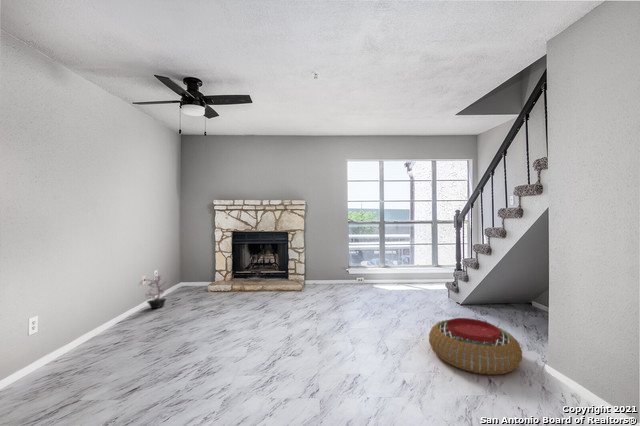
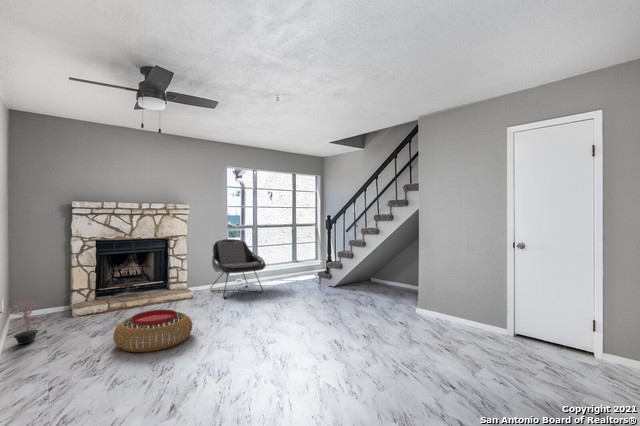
lounge chair: none [320,235,372,297] -> present [210,239,266,298]
pouf: present [429,318,522,375] -> present [113,309,192,352]

